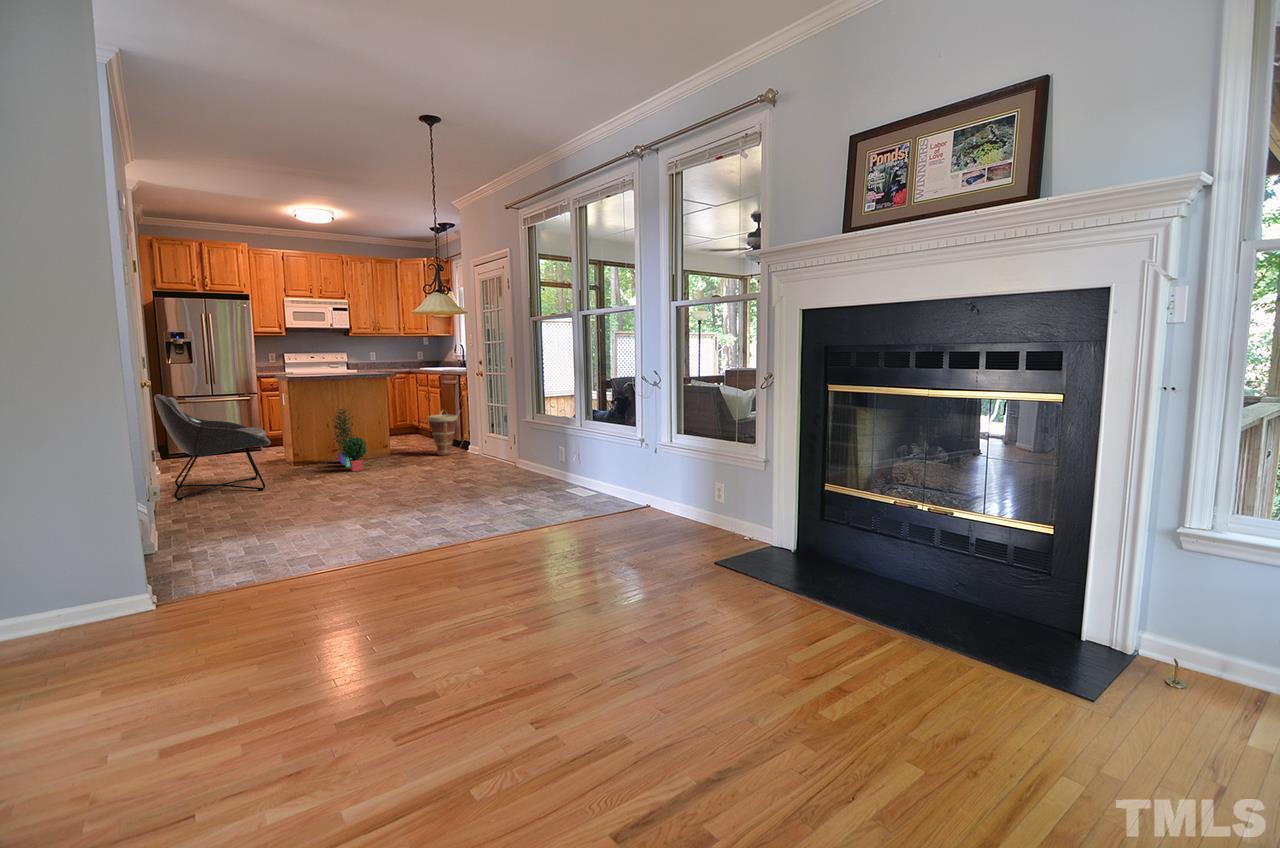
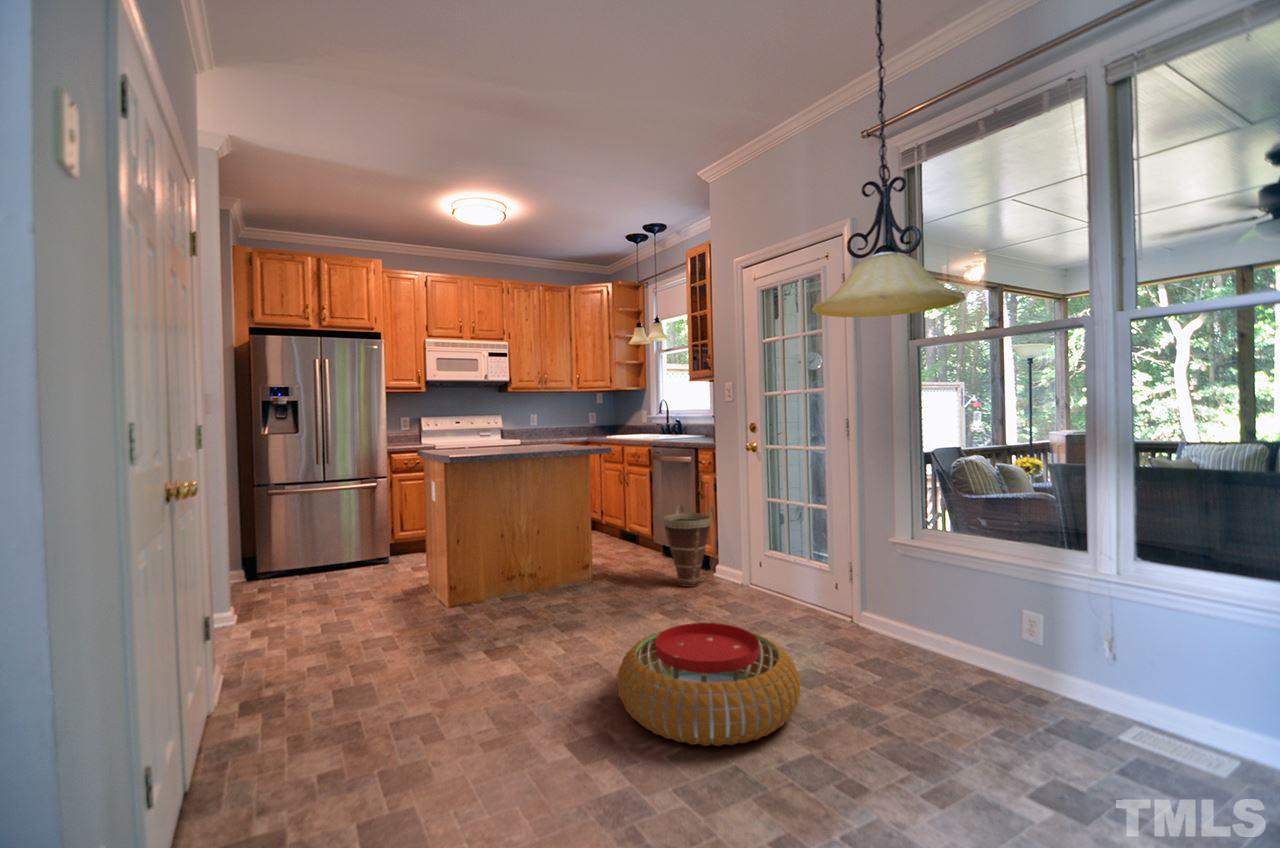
lounge chair: present [154,394,271,501] -> none [211,500,434,754]
potted plant: present [333,407,368,471] -> none [514,505,591,634]
pouf: none [355,454,441,493] -> present [617,623,801,746]

